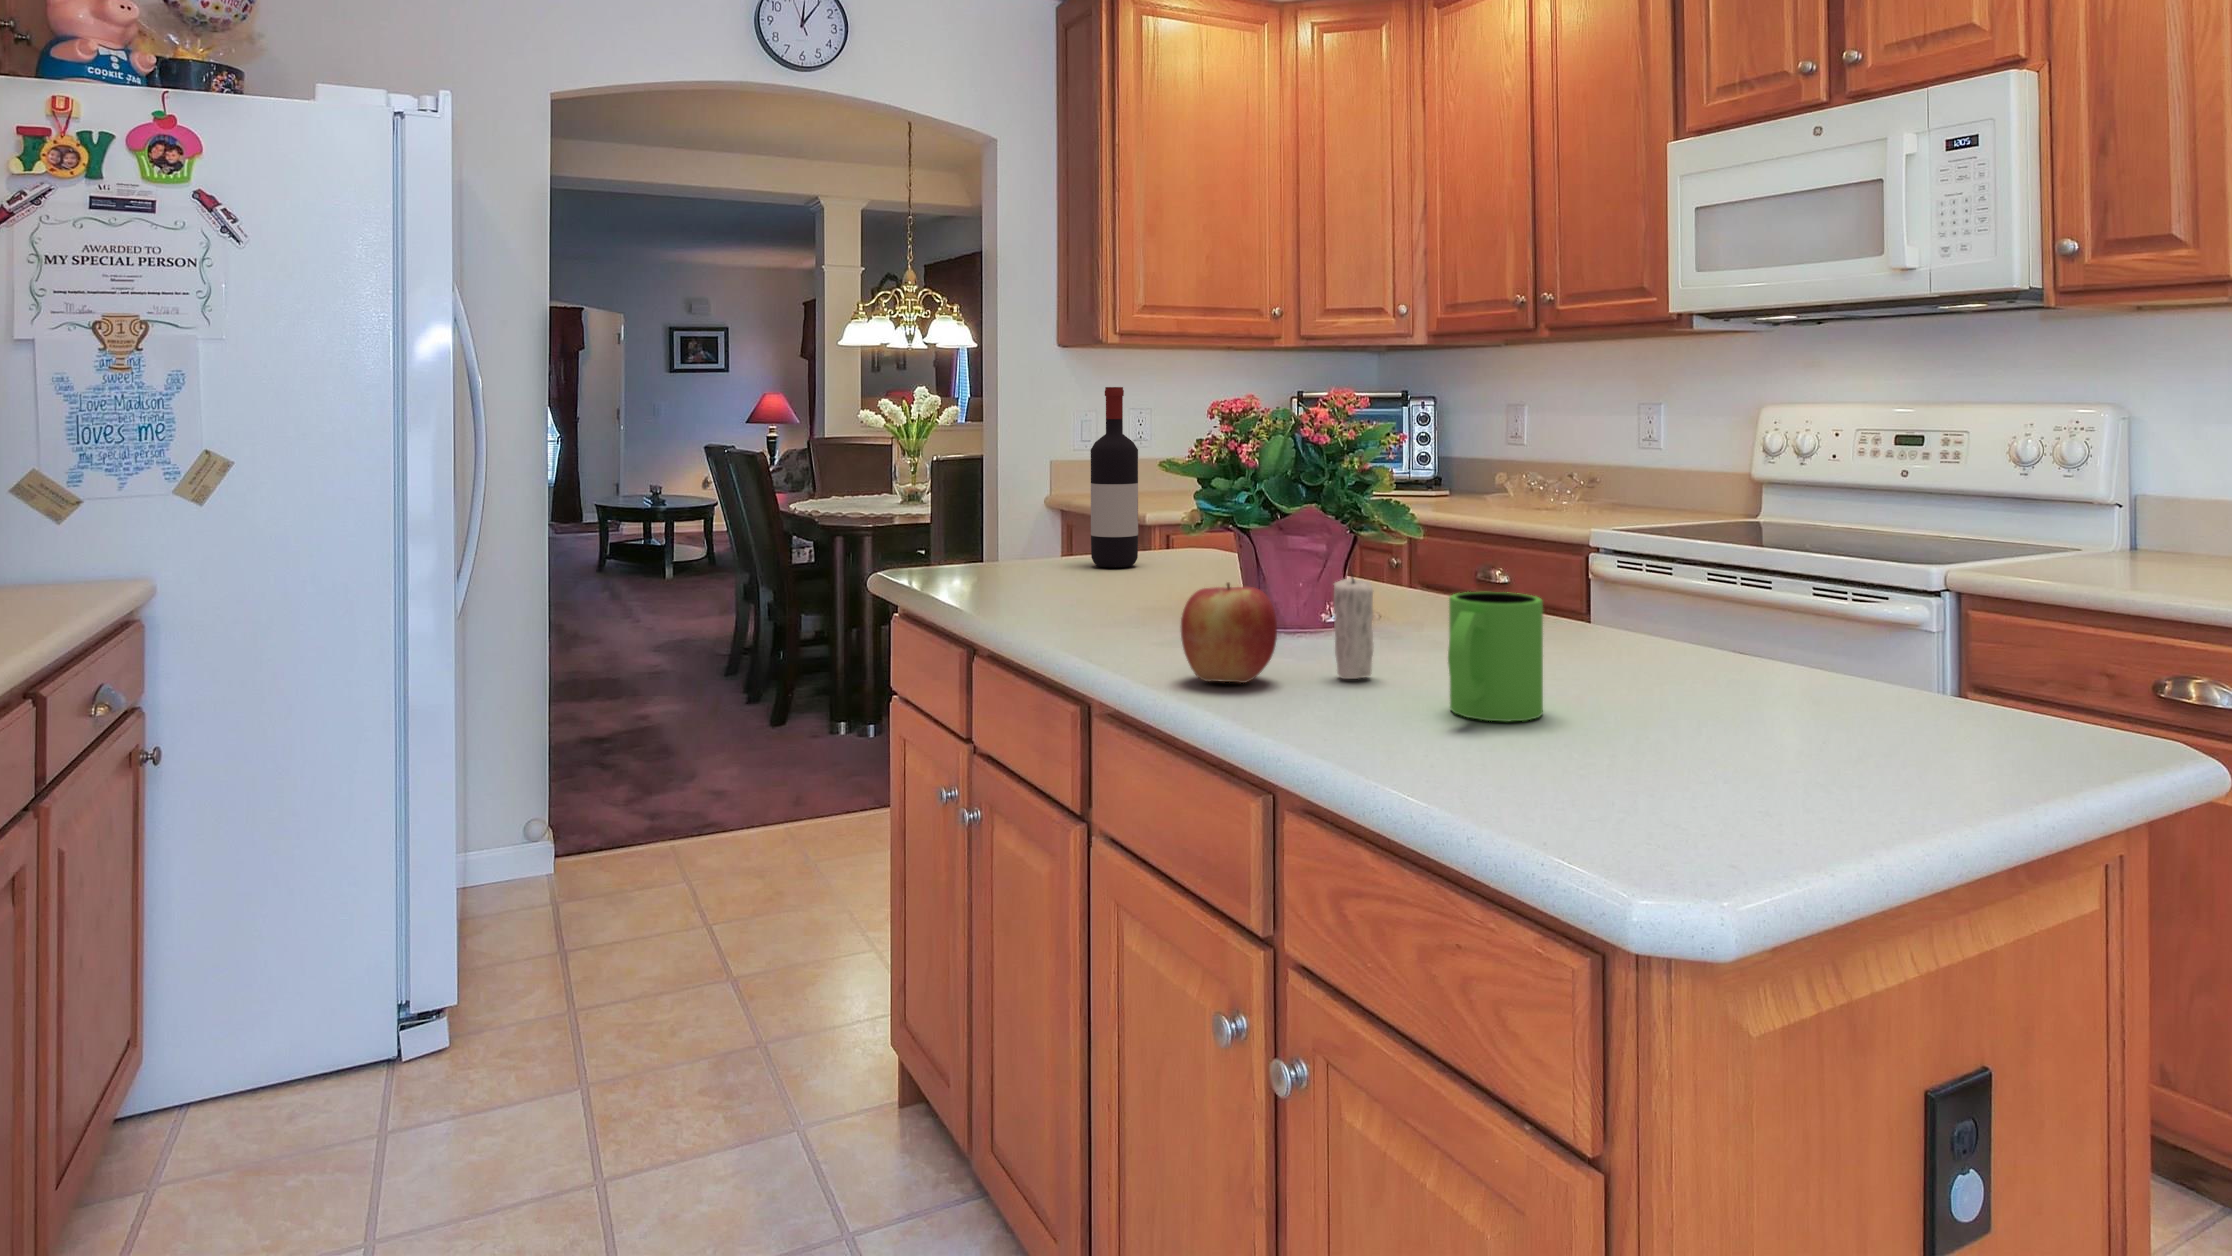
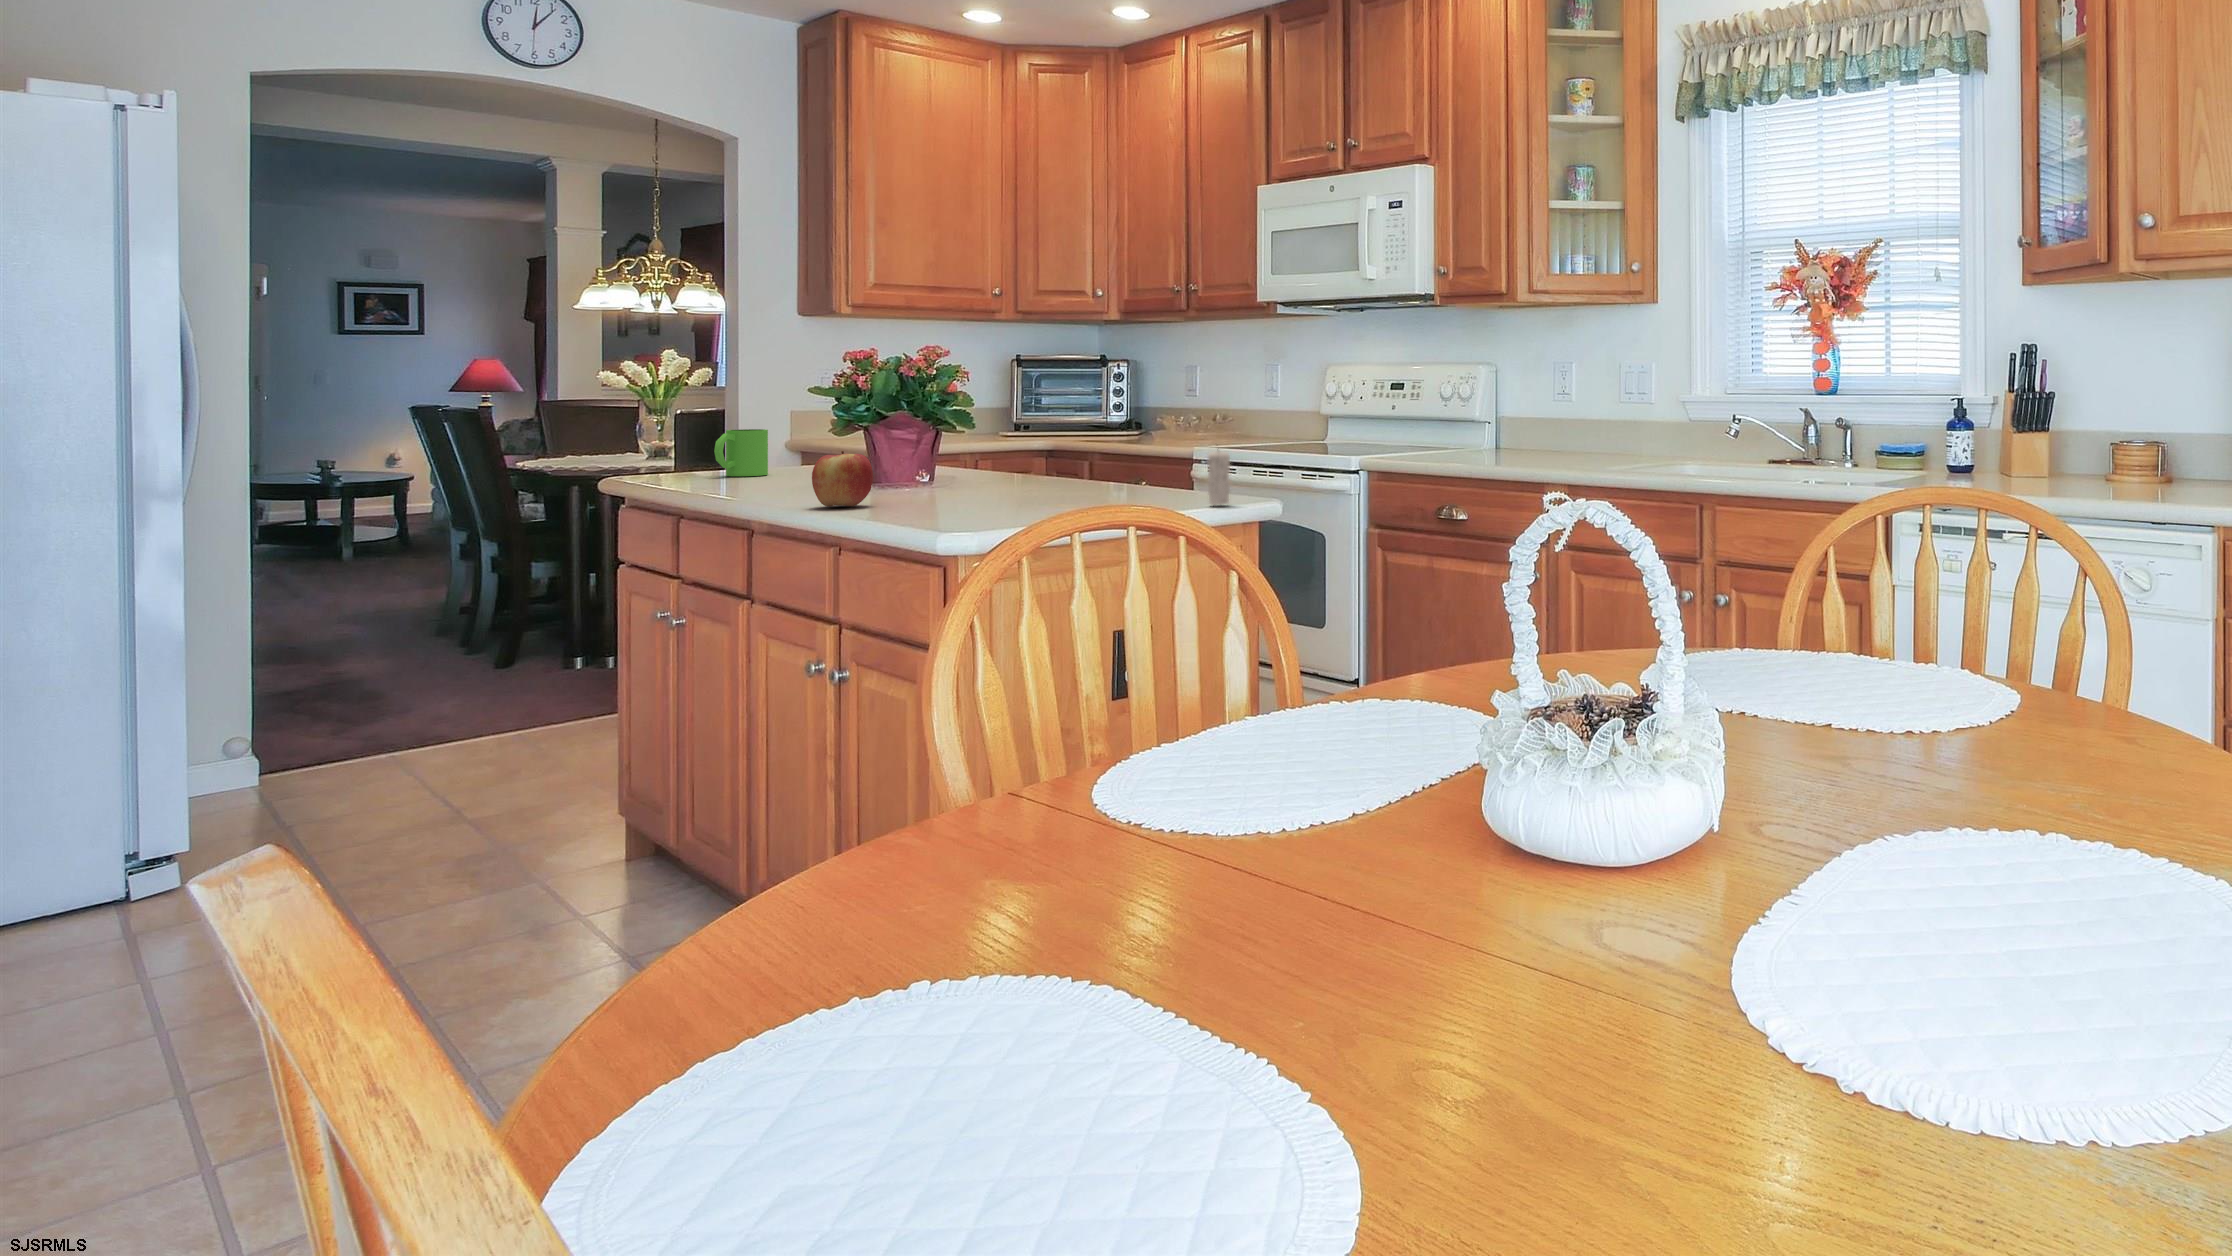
wine bottle: present [1091,387,1138,568] -> none [791,345,829,472]
candle: present [1334,577,1374,679] -> present [1208,451,1230,505]
mug: present [1448,592,1543,721] -> present [714,429,768,476]

